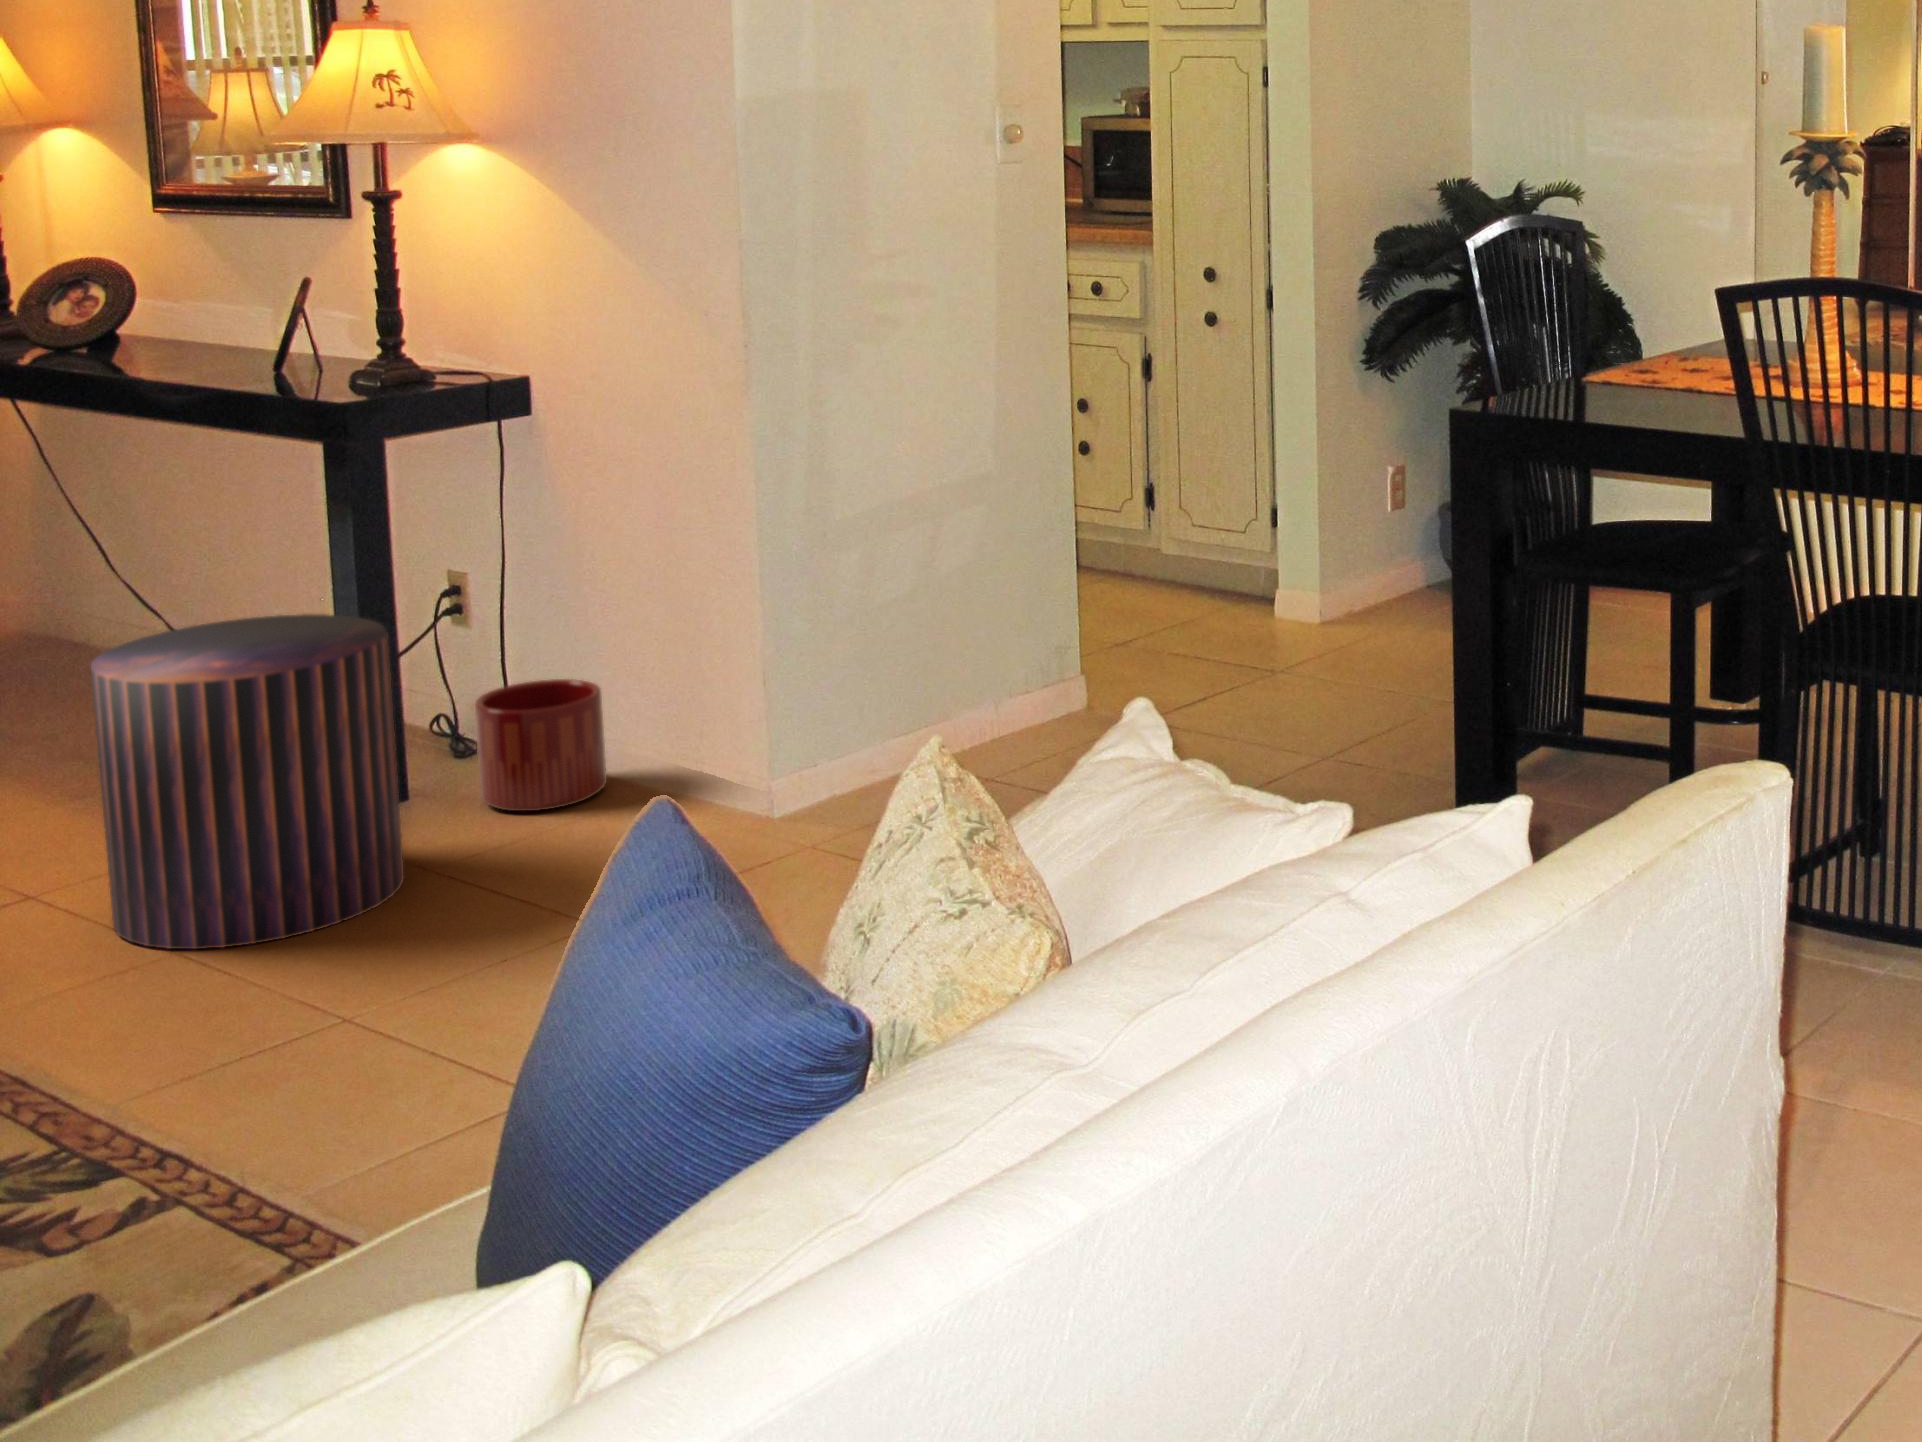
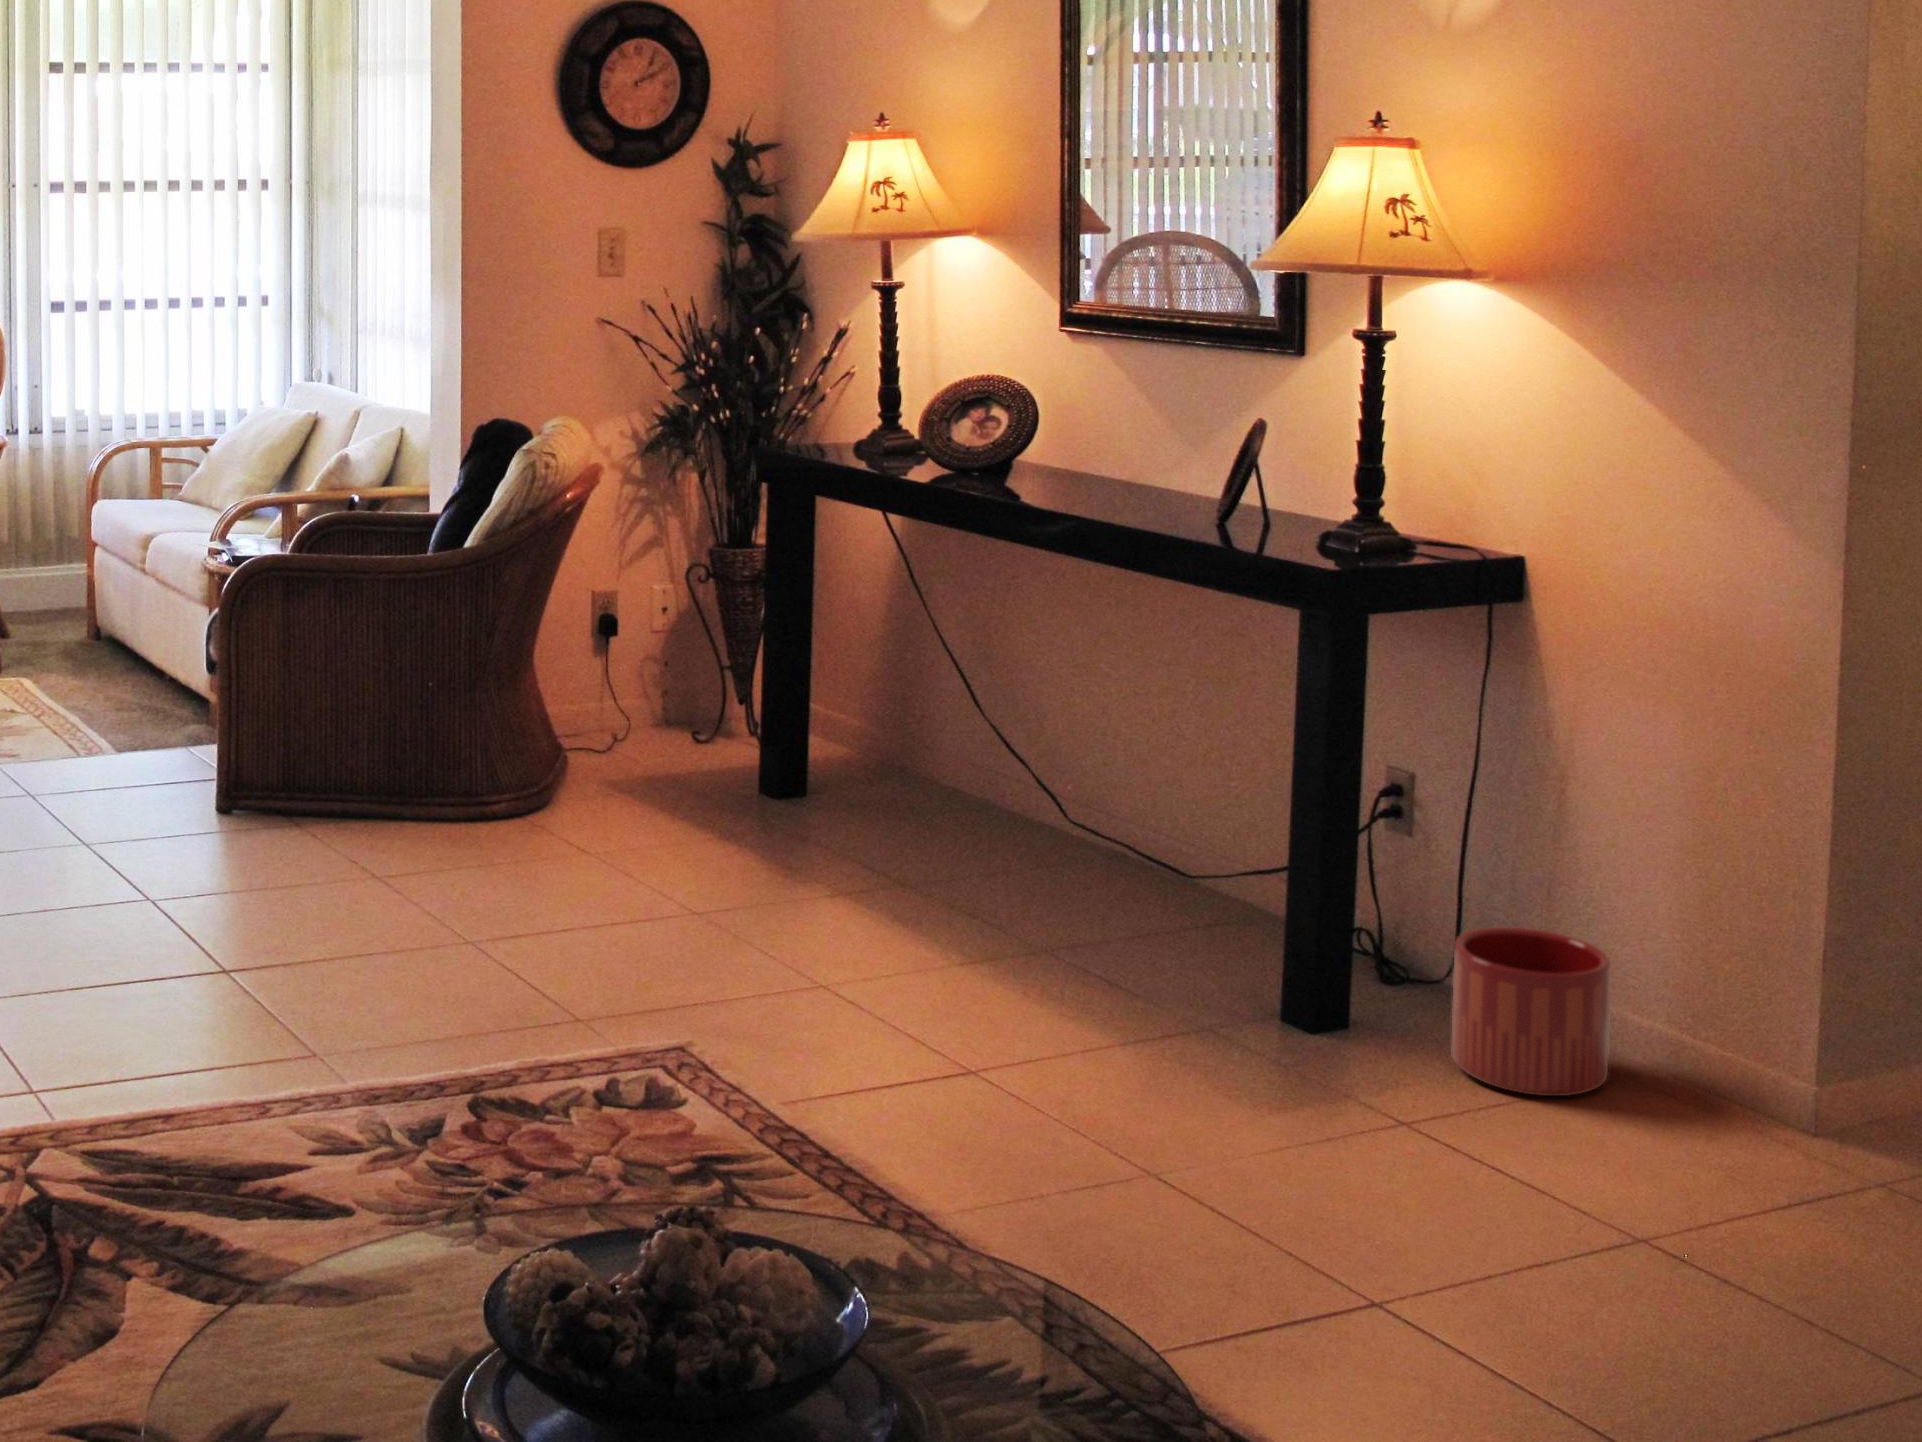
pouf: present [91,614,404,949] -> none [1087,809,1407,1207]

